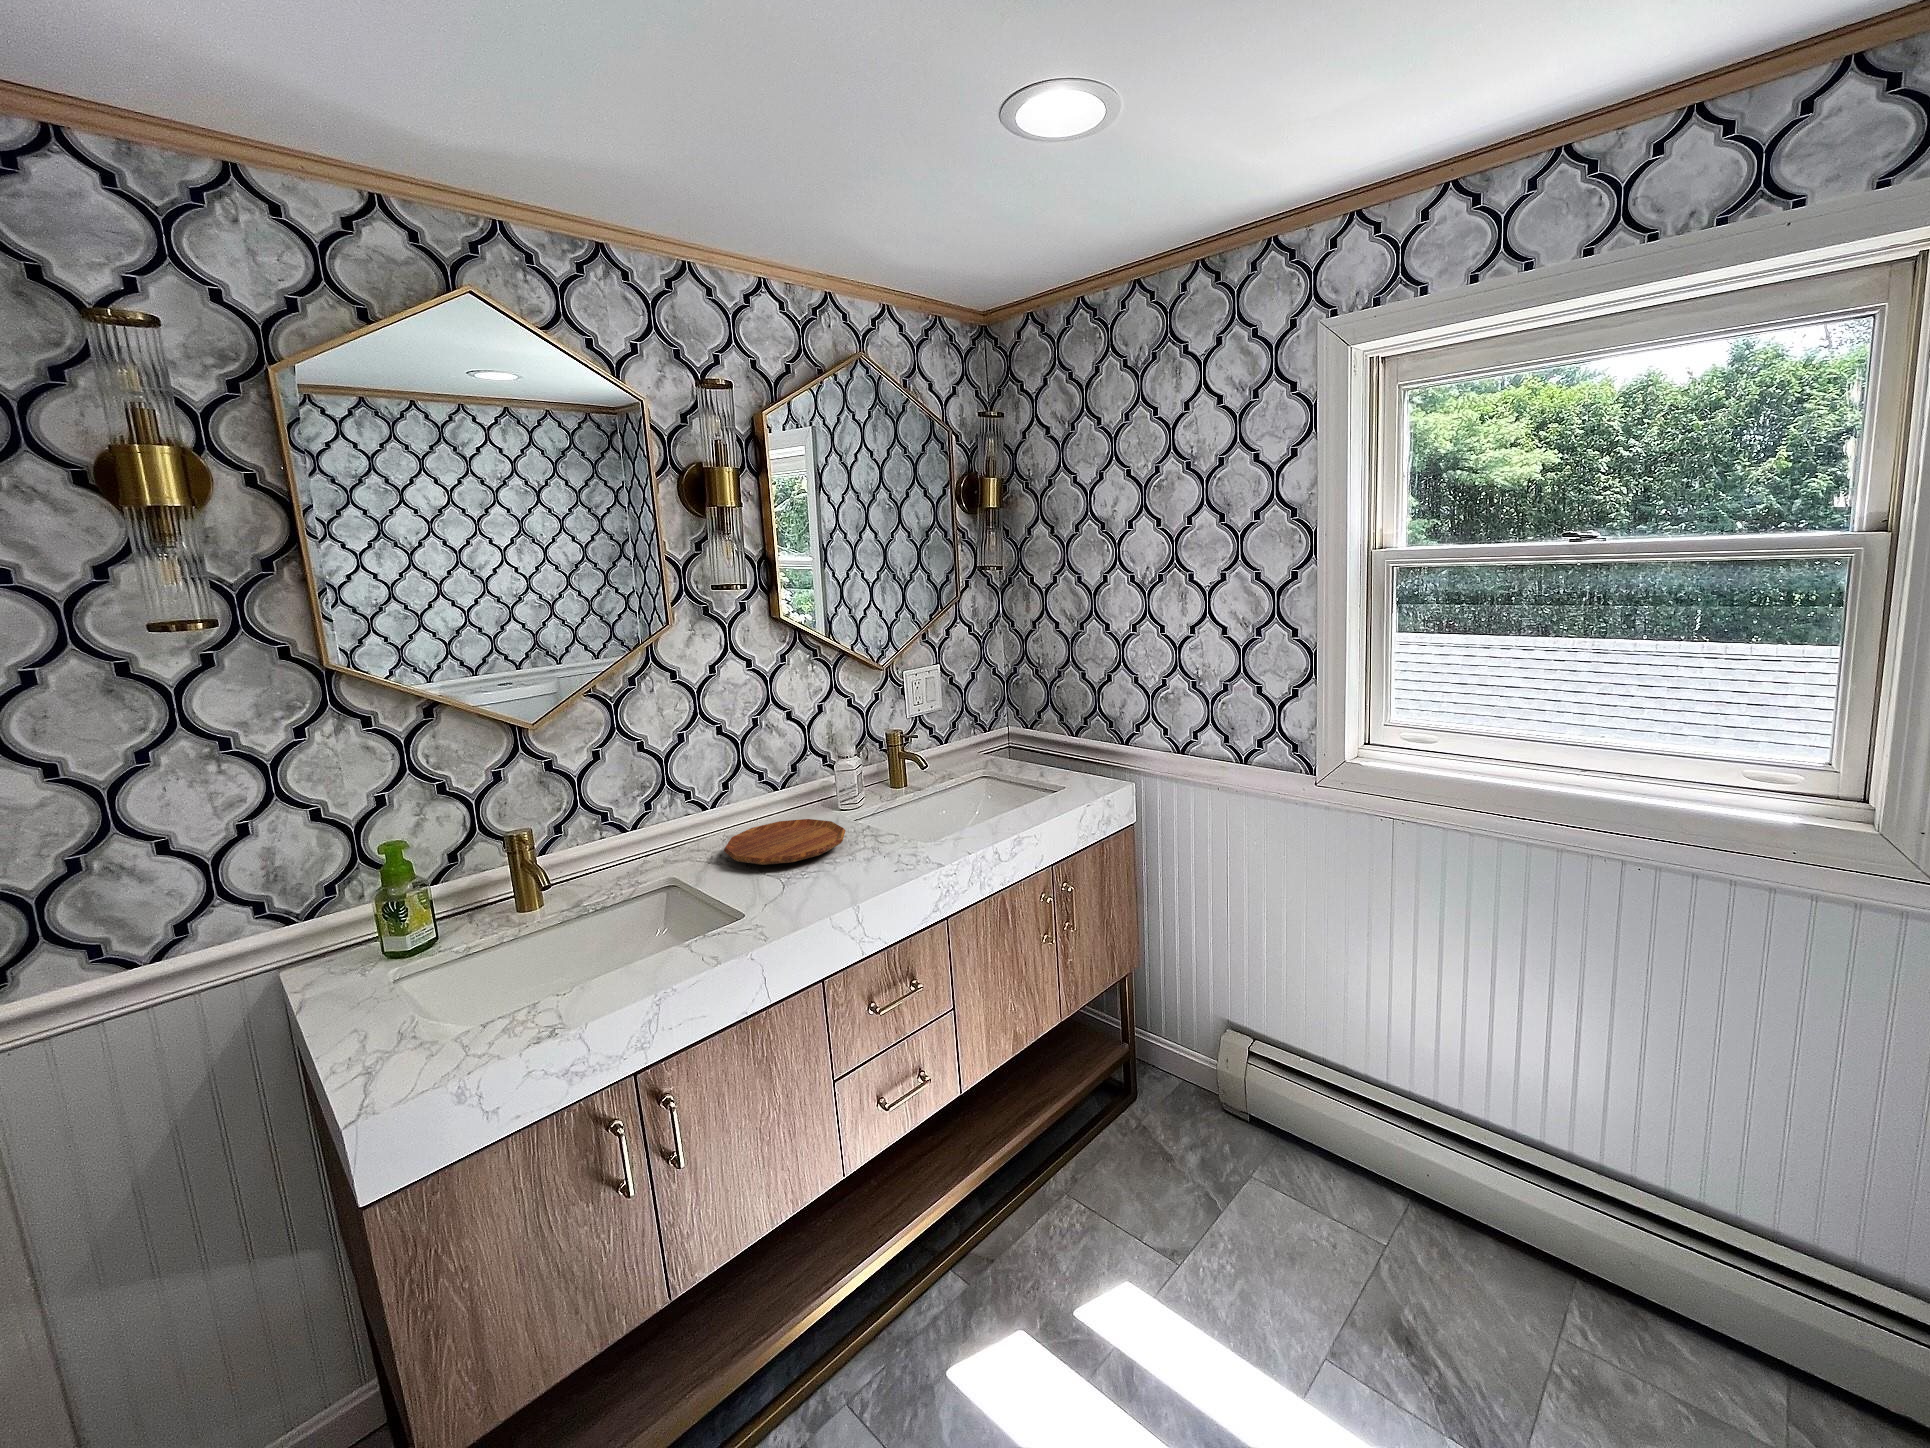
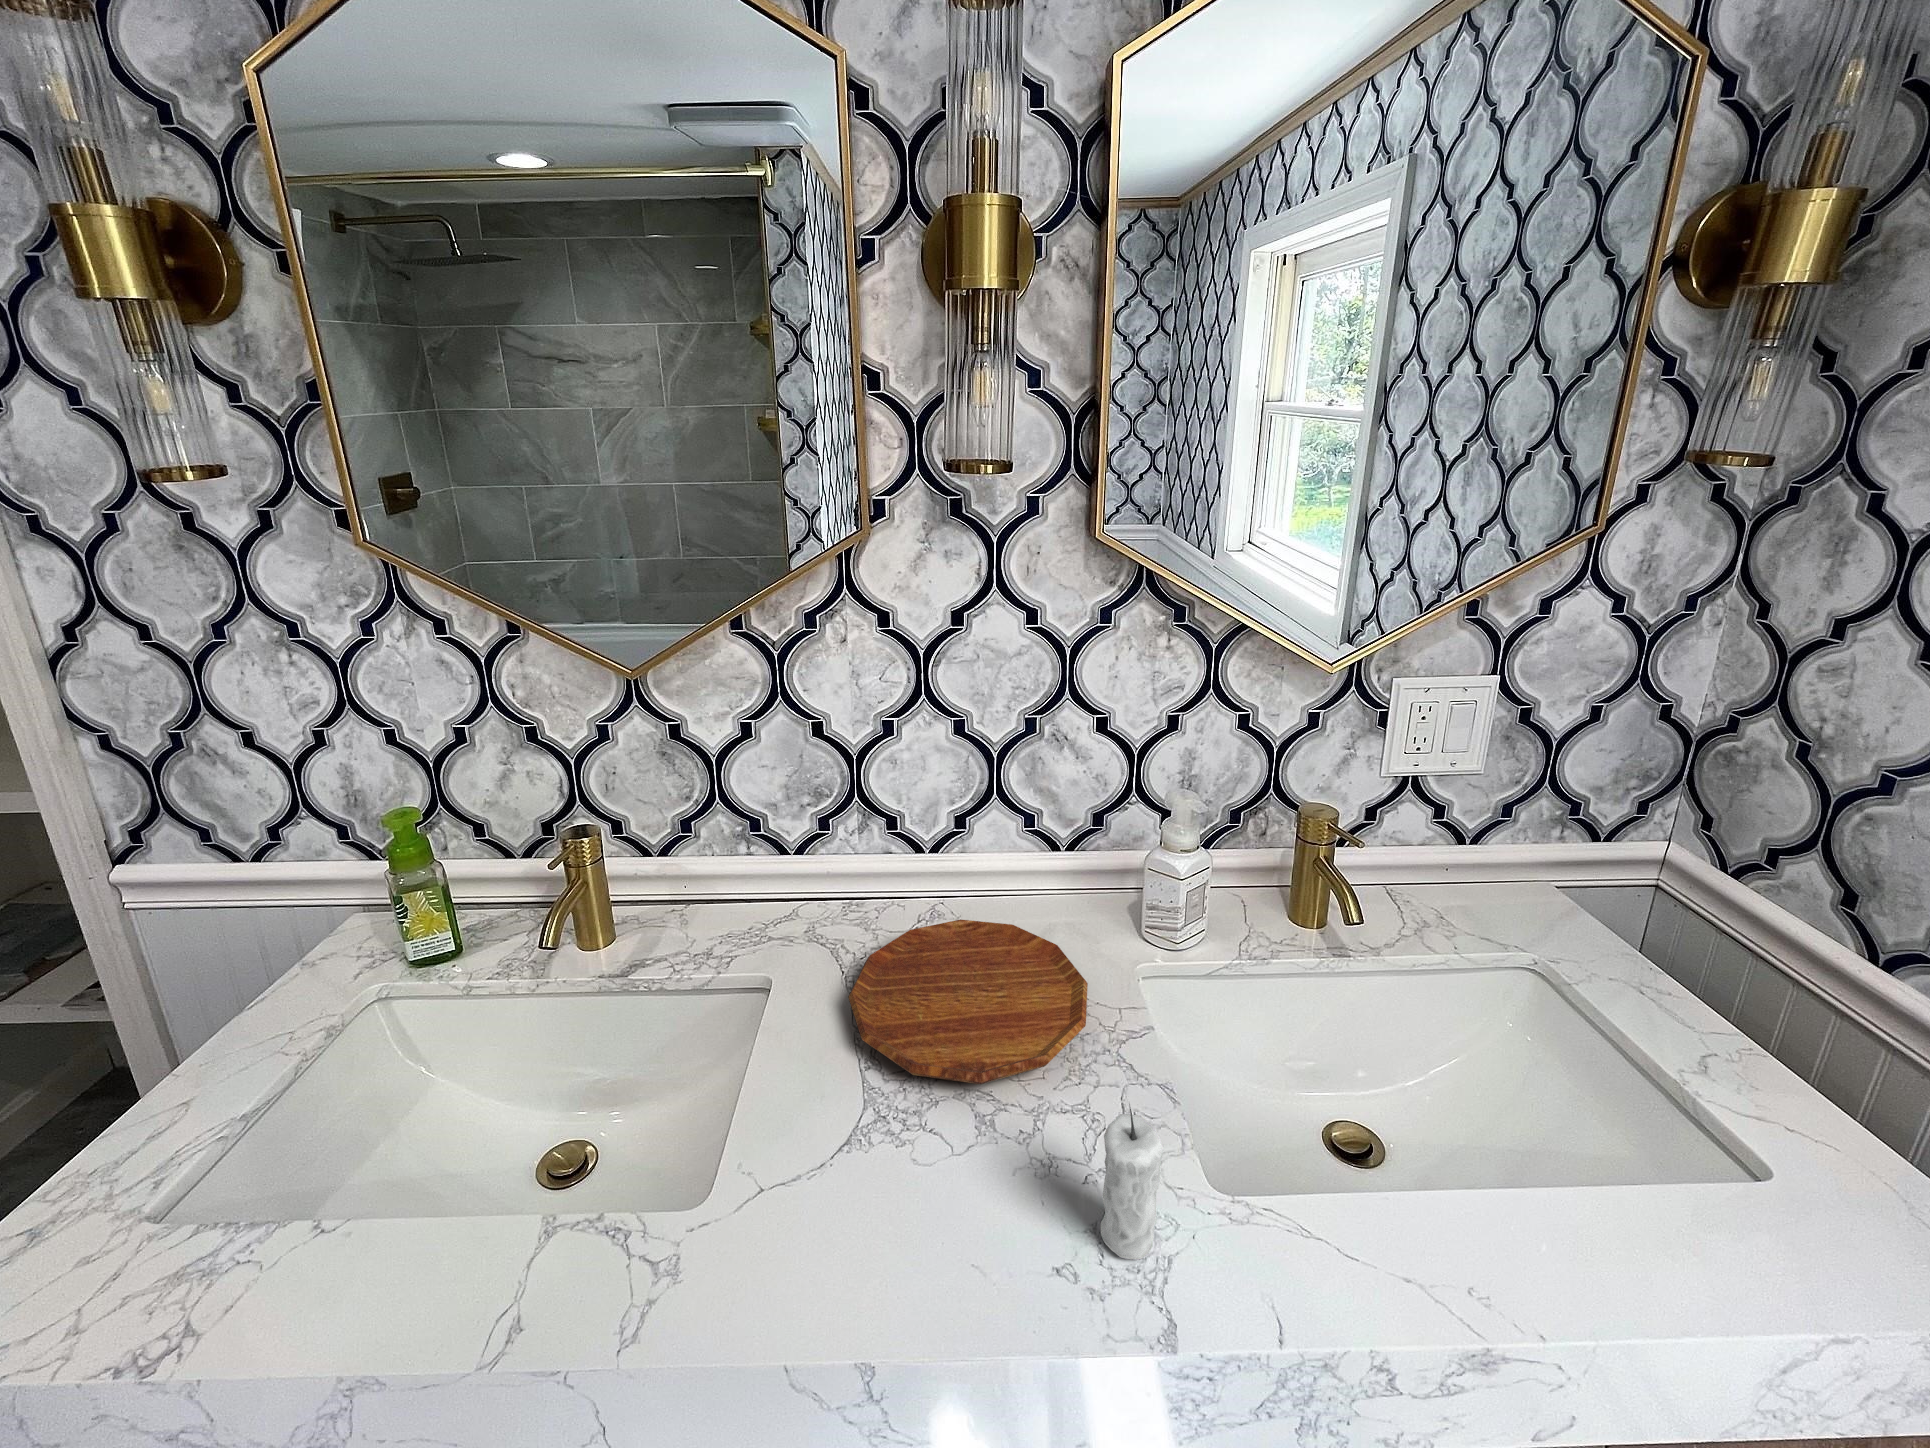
candle: none [891,803,915,862] -> present [1101,1104,1164,1260]

